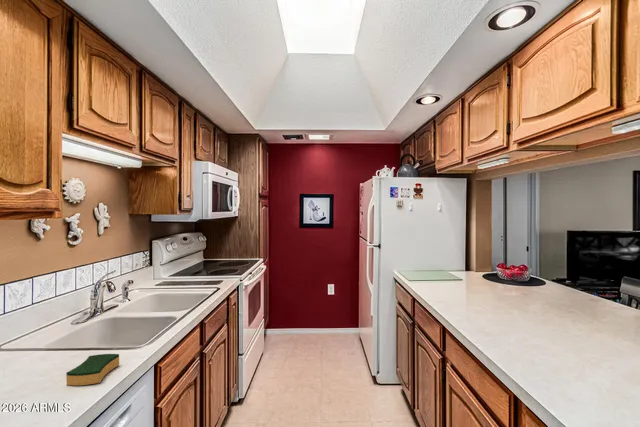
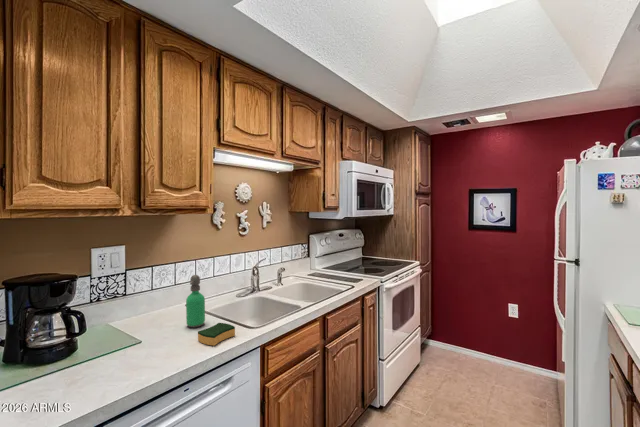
soap dispenser: none [25,301,58,375] -> present [186,275,205,327]

